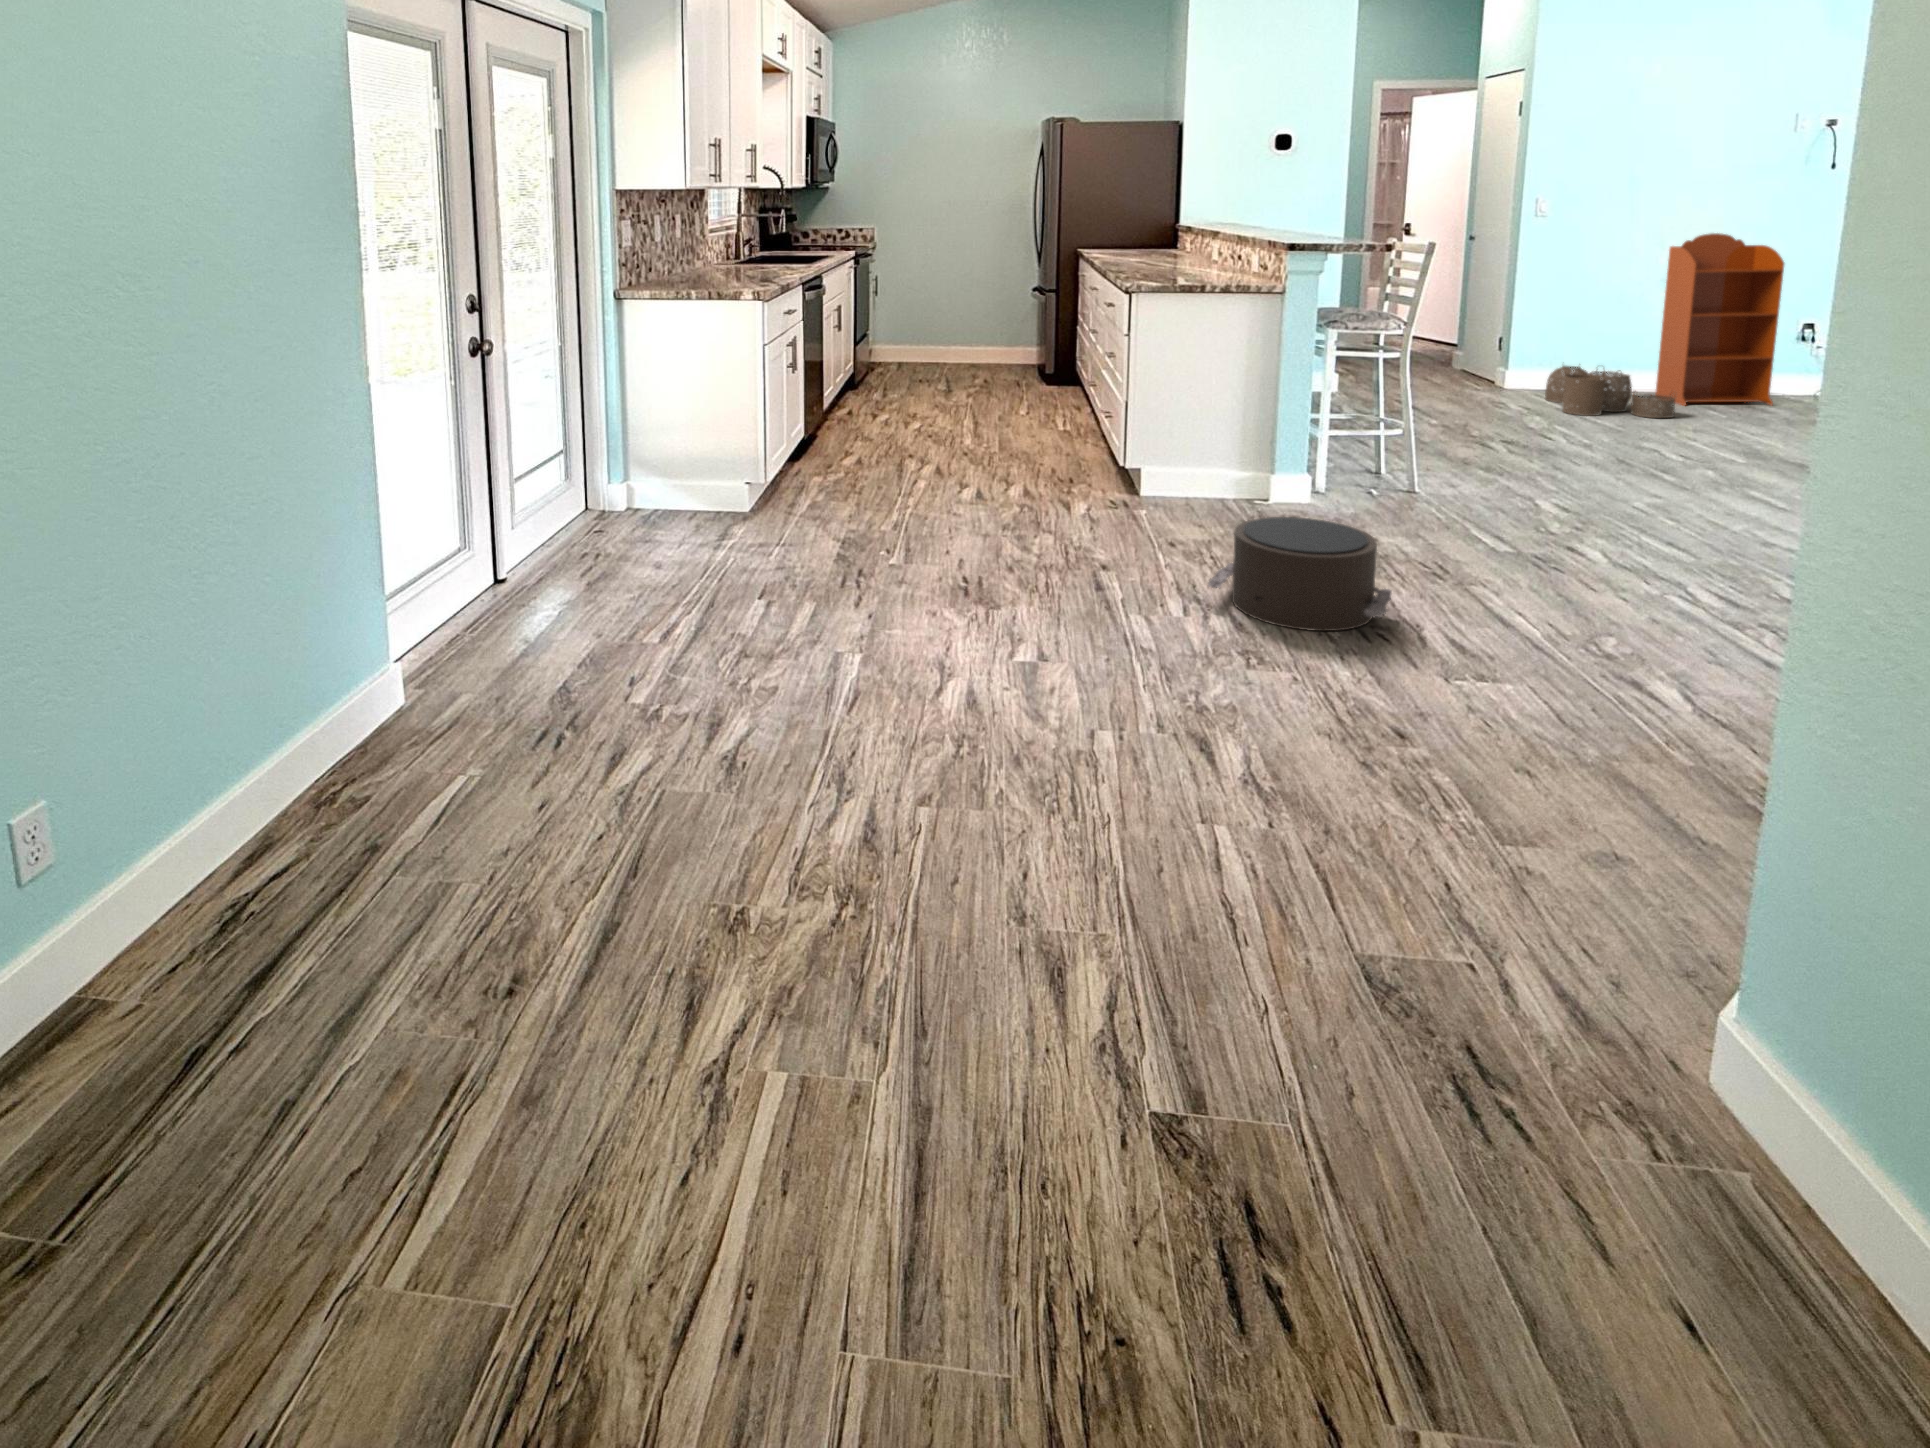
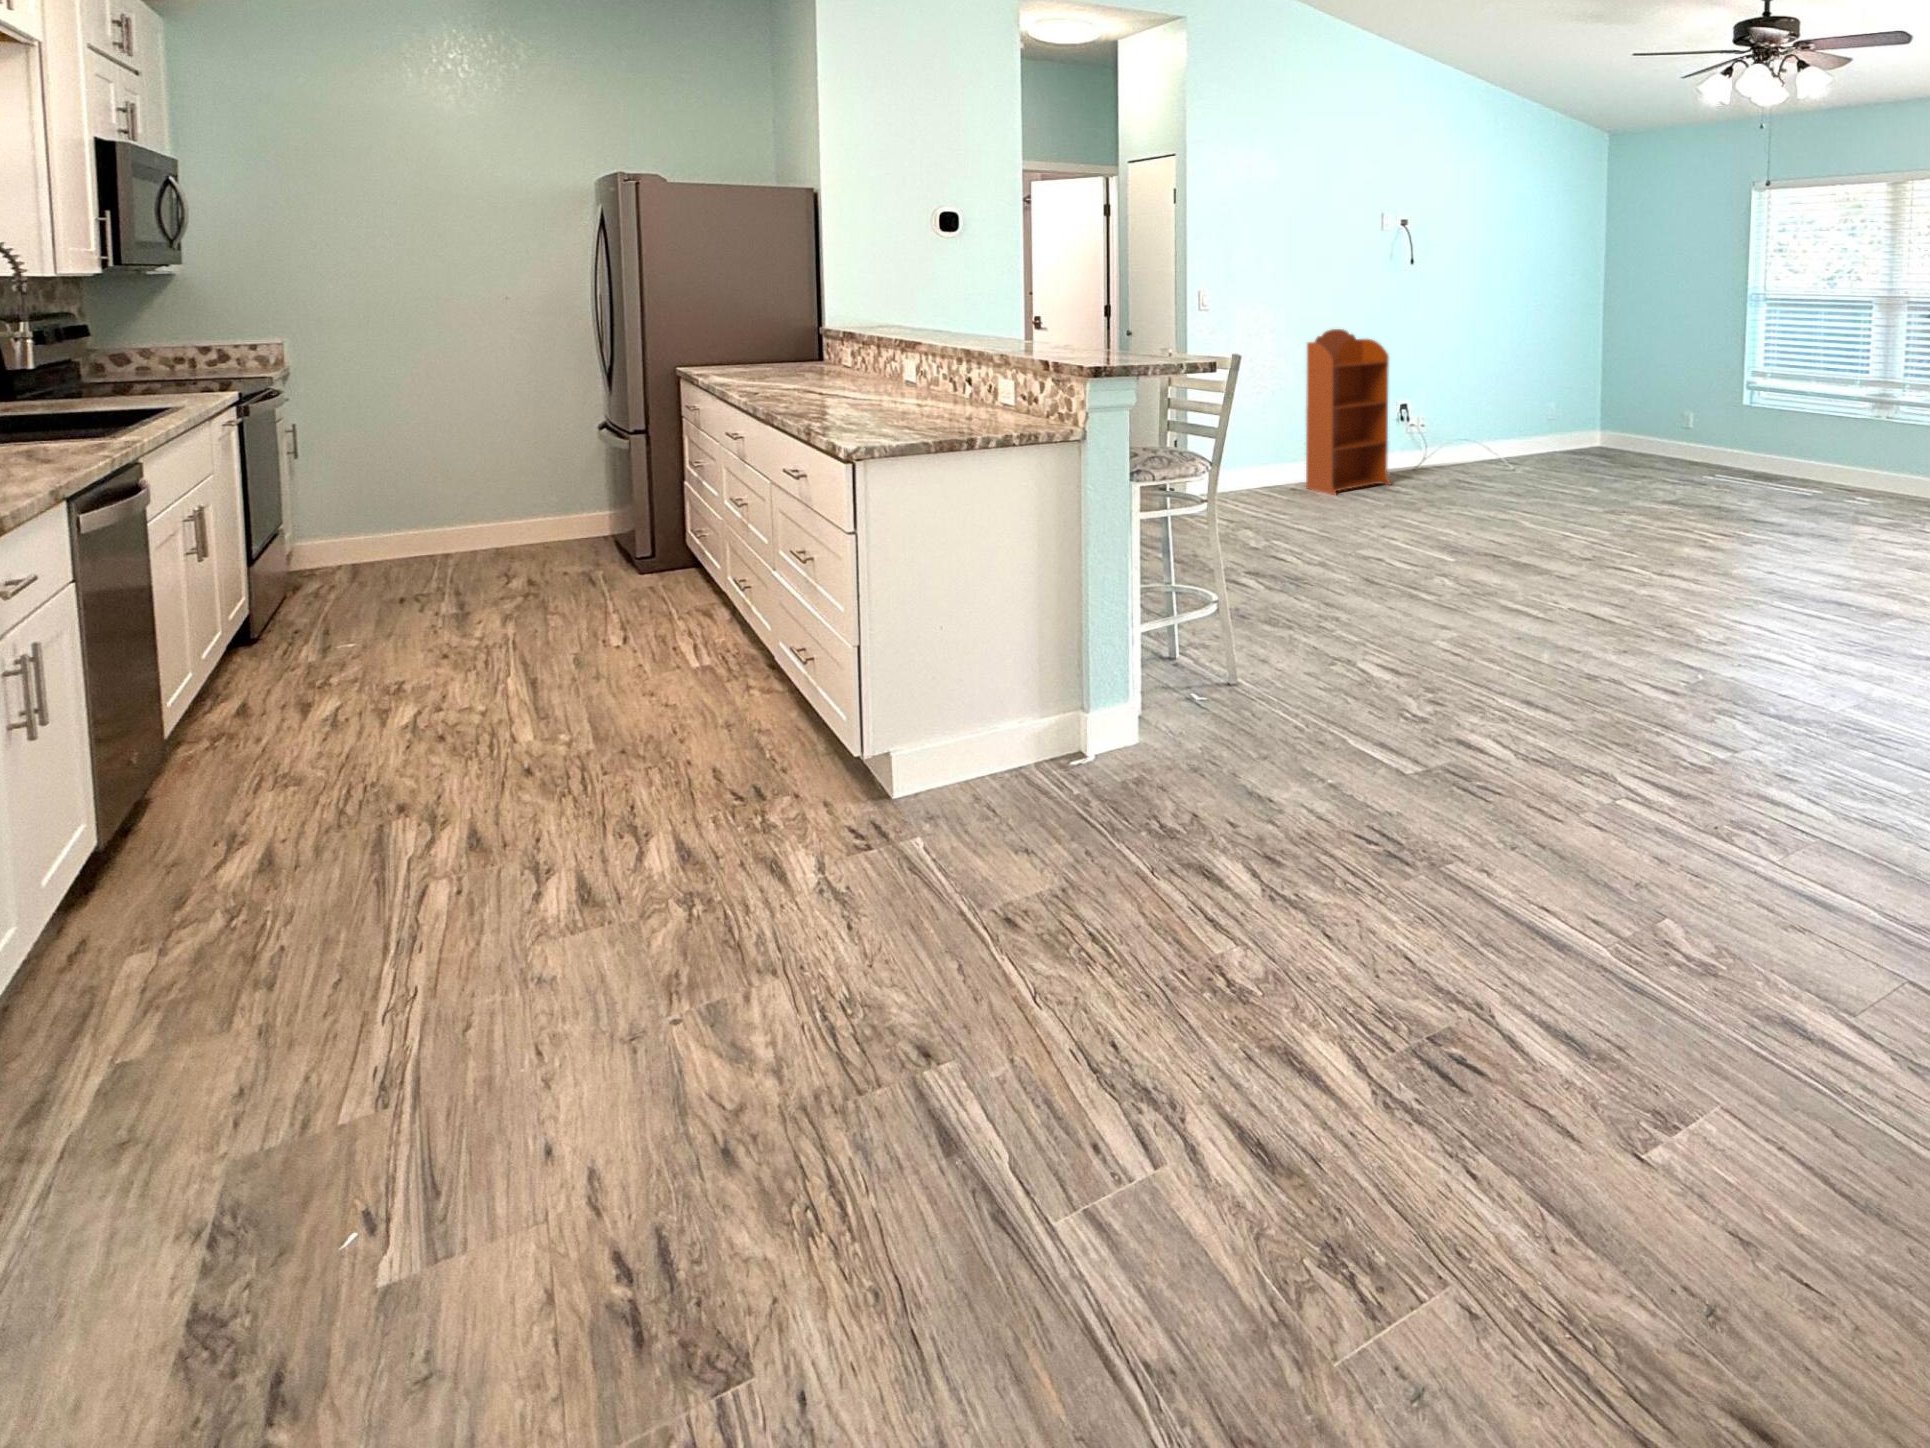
woven basket: present [1545,366,1676,418] -> none [1227,464,1342,521]
pouf: present [1208,517,1392,631] -> none [1148,839,1446,1100]

